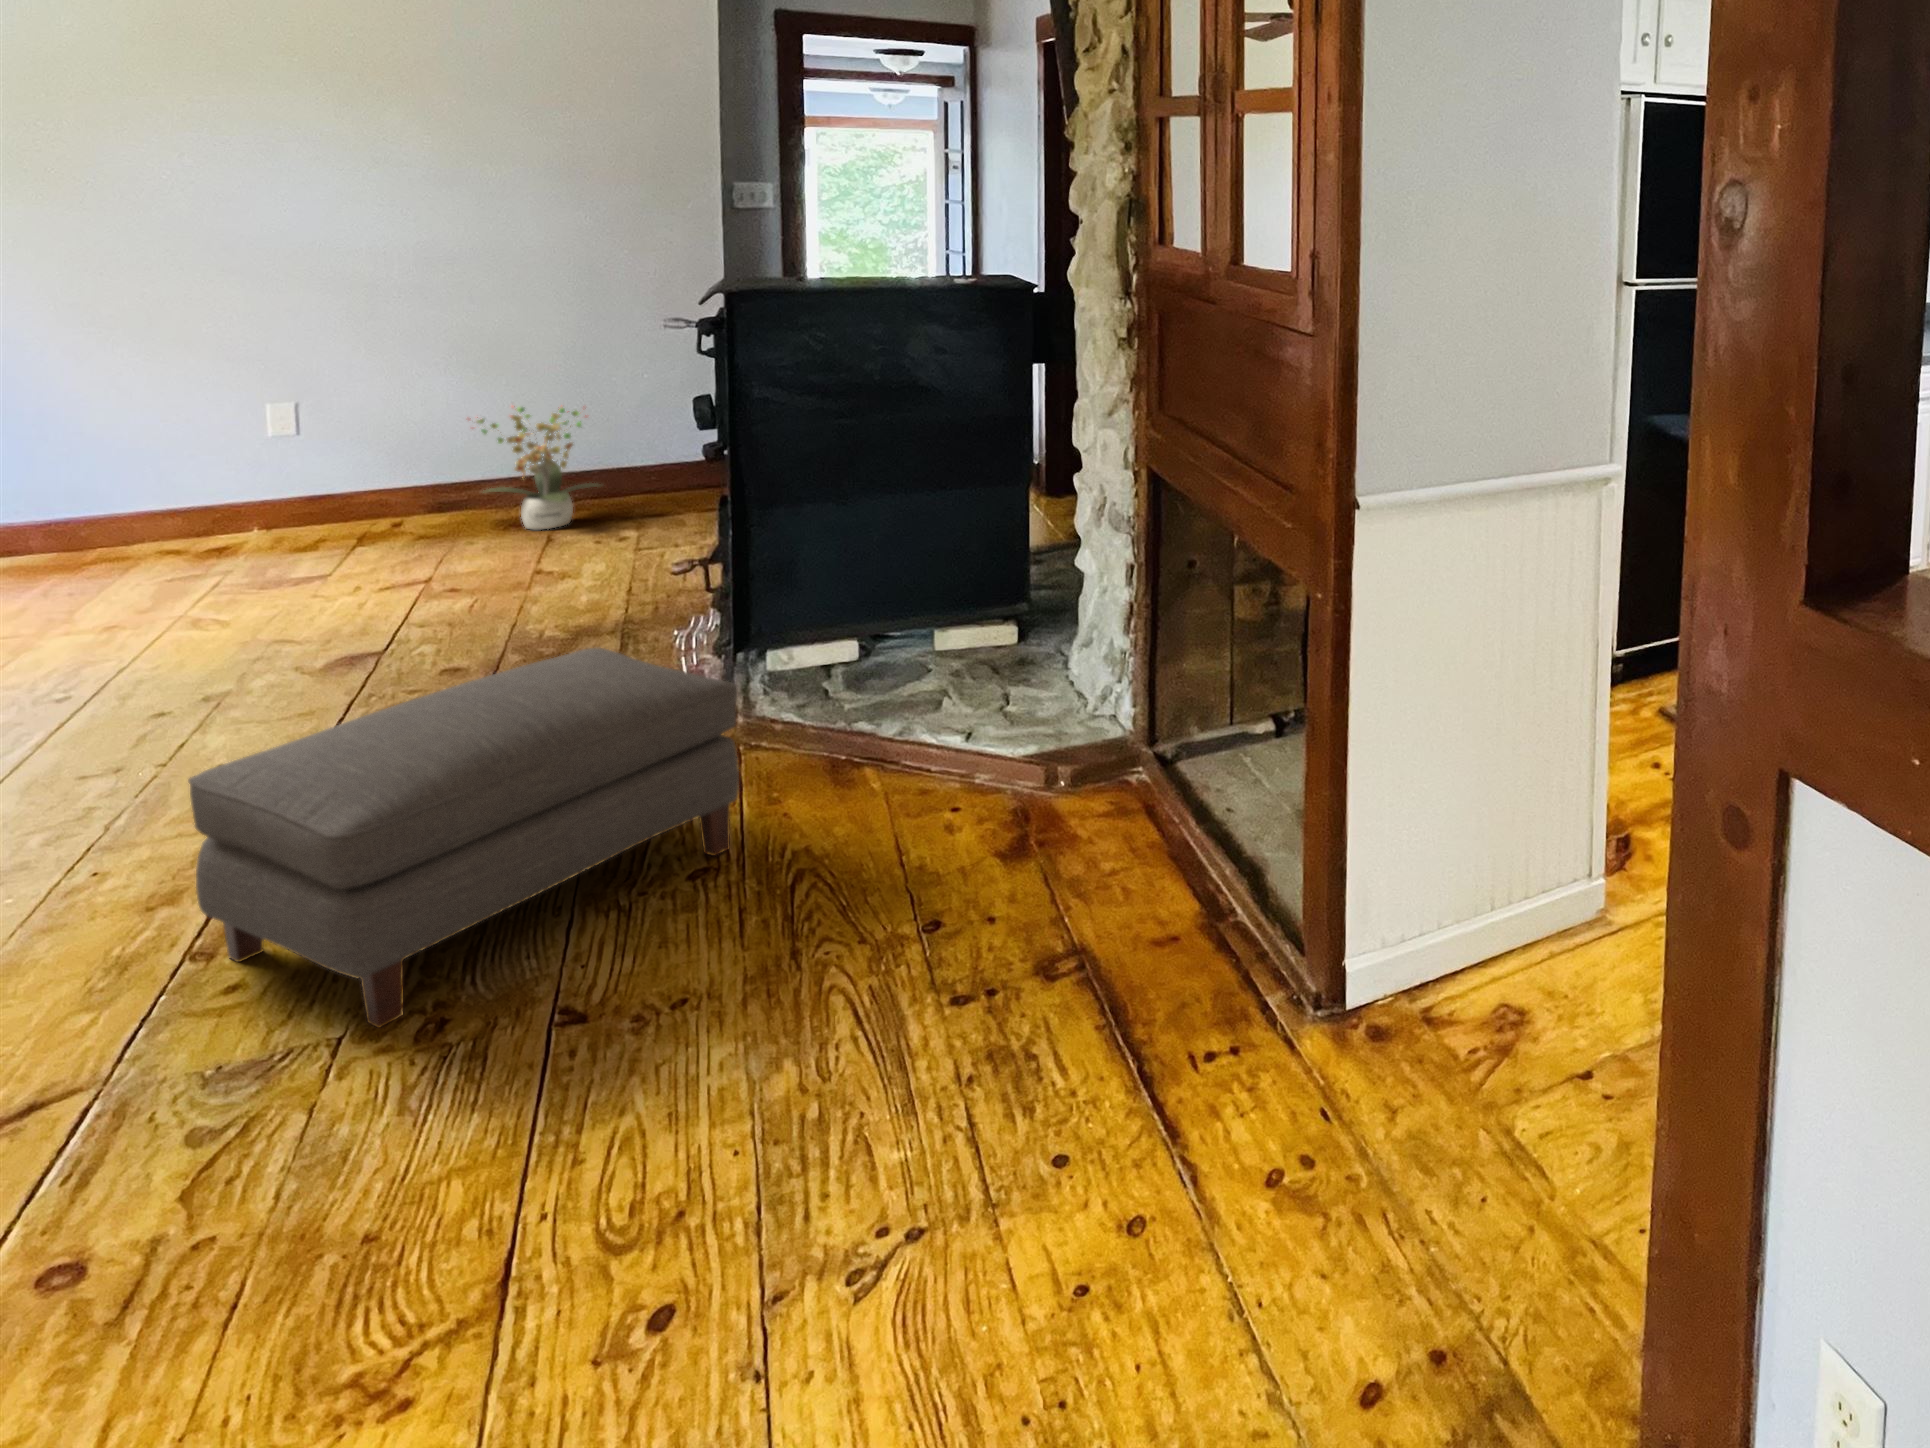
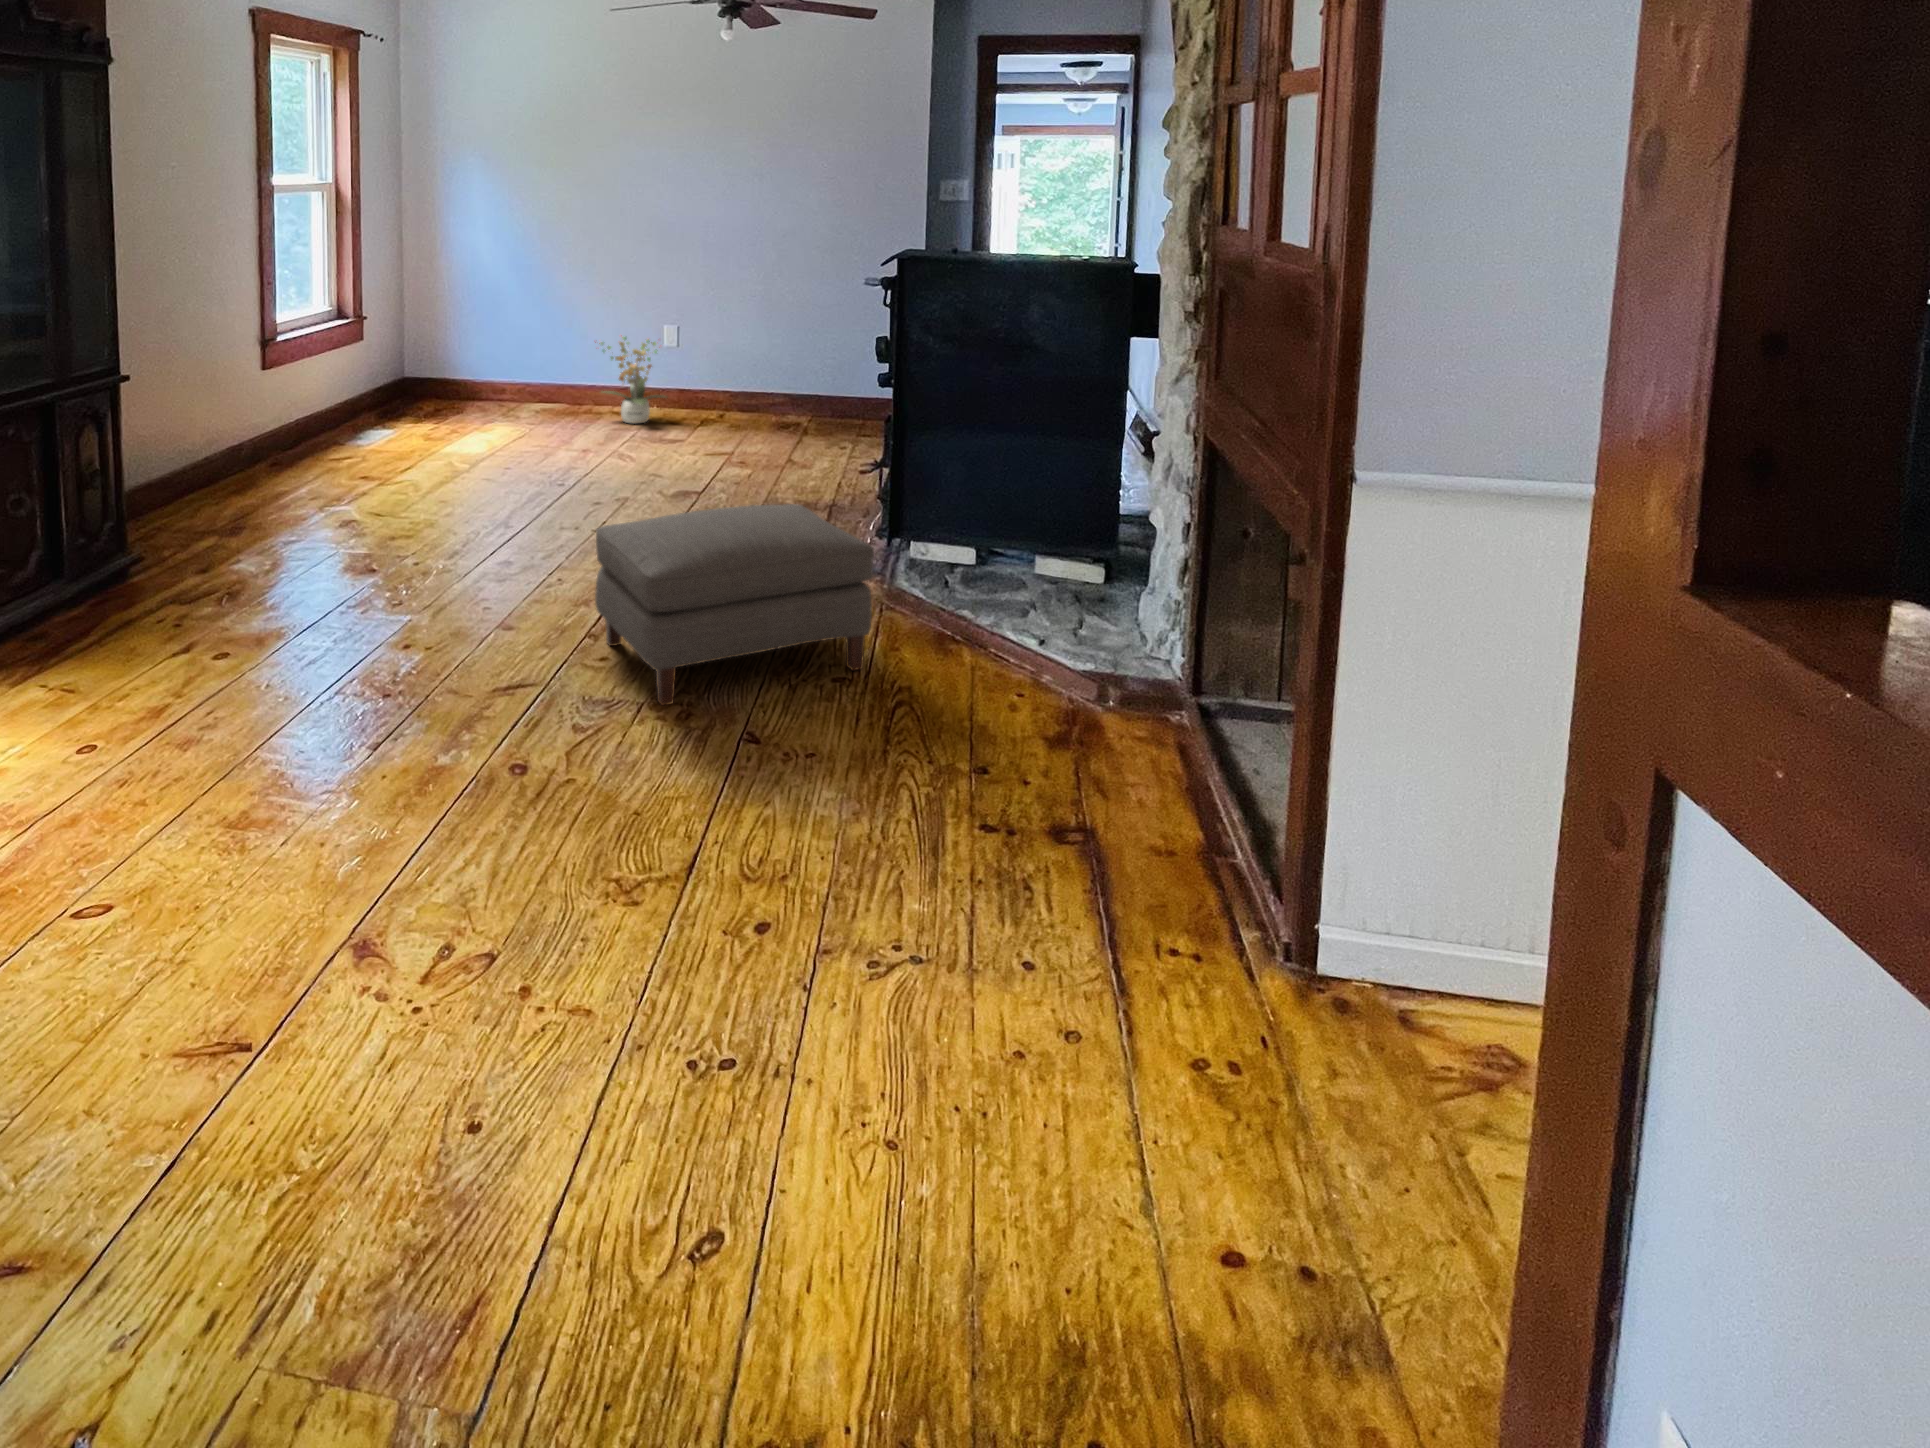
potted plant: present [477,407,599,530] -> present [595,337,665,423]

